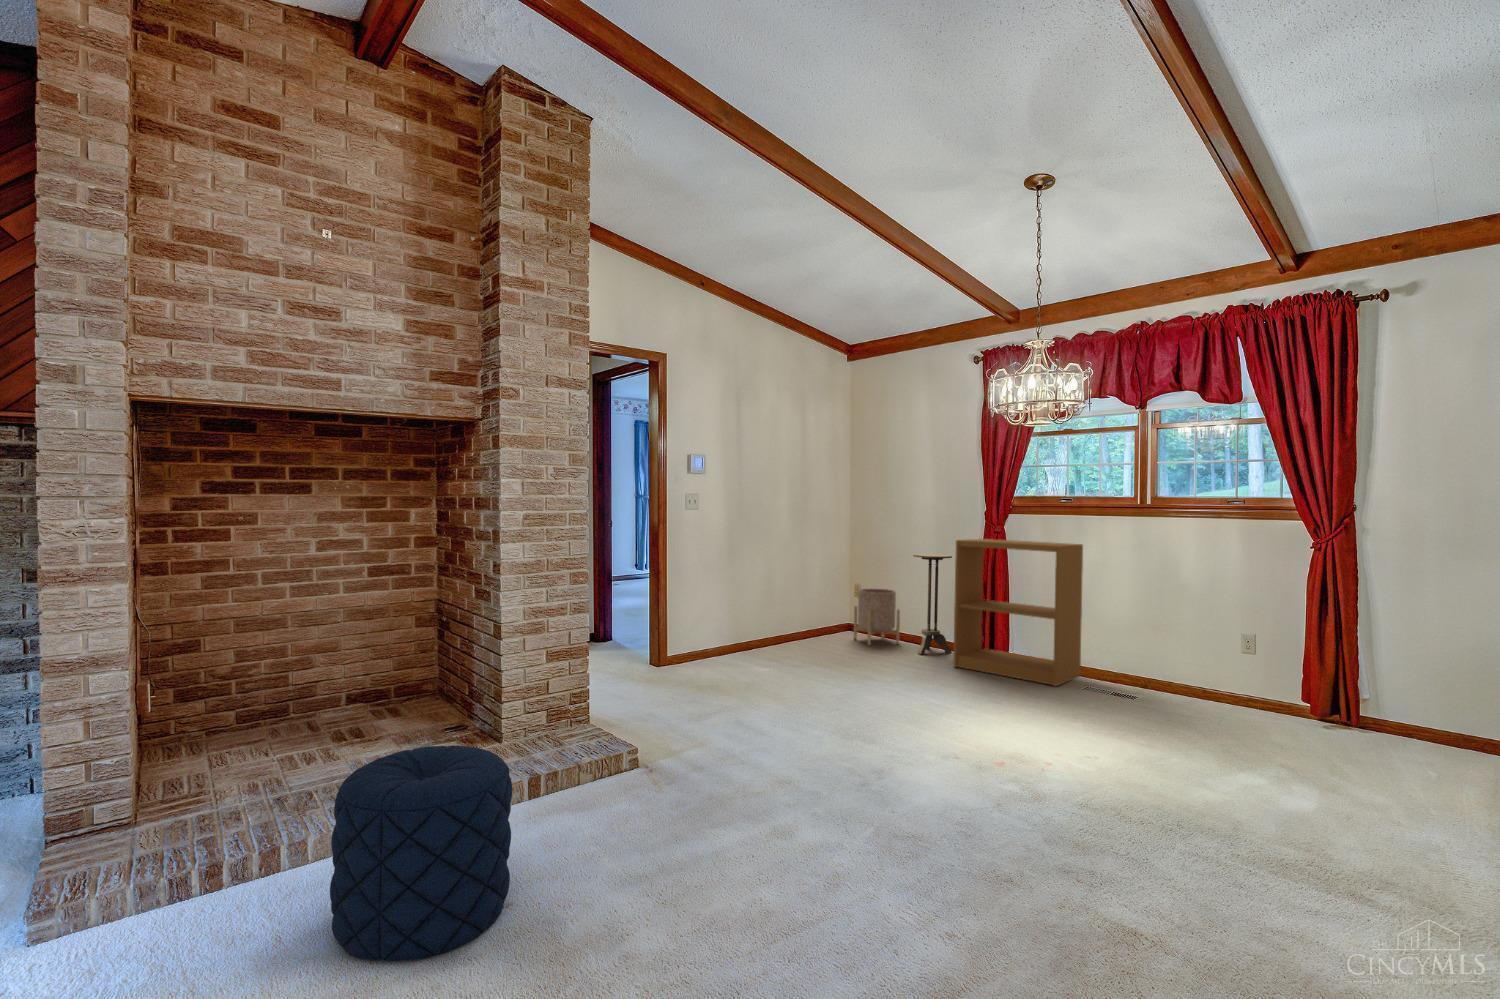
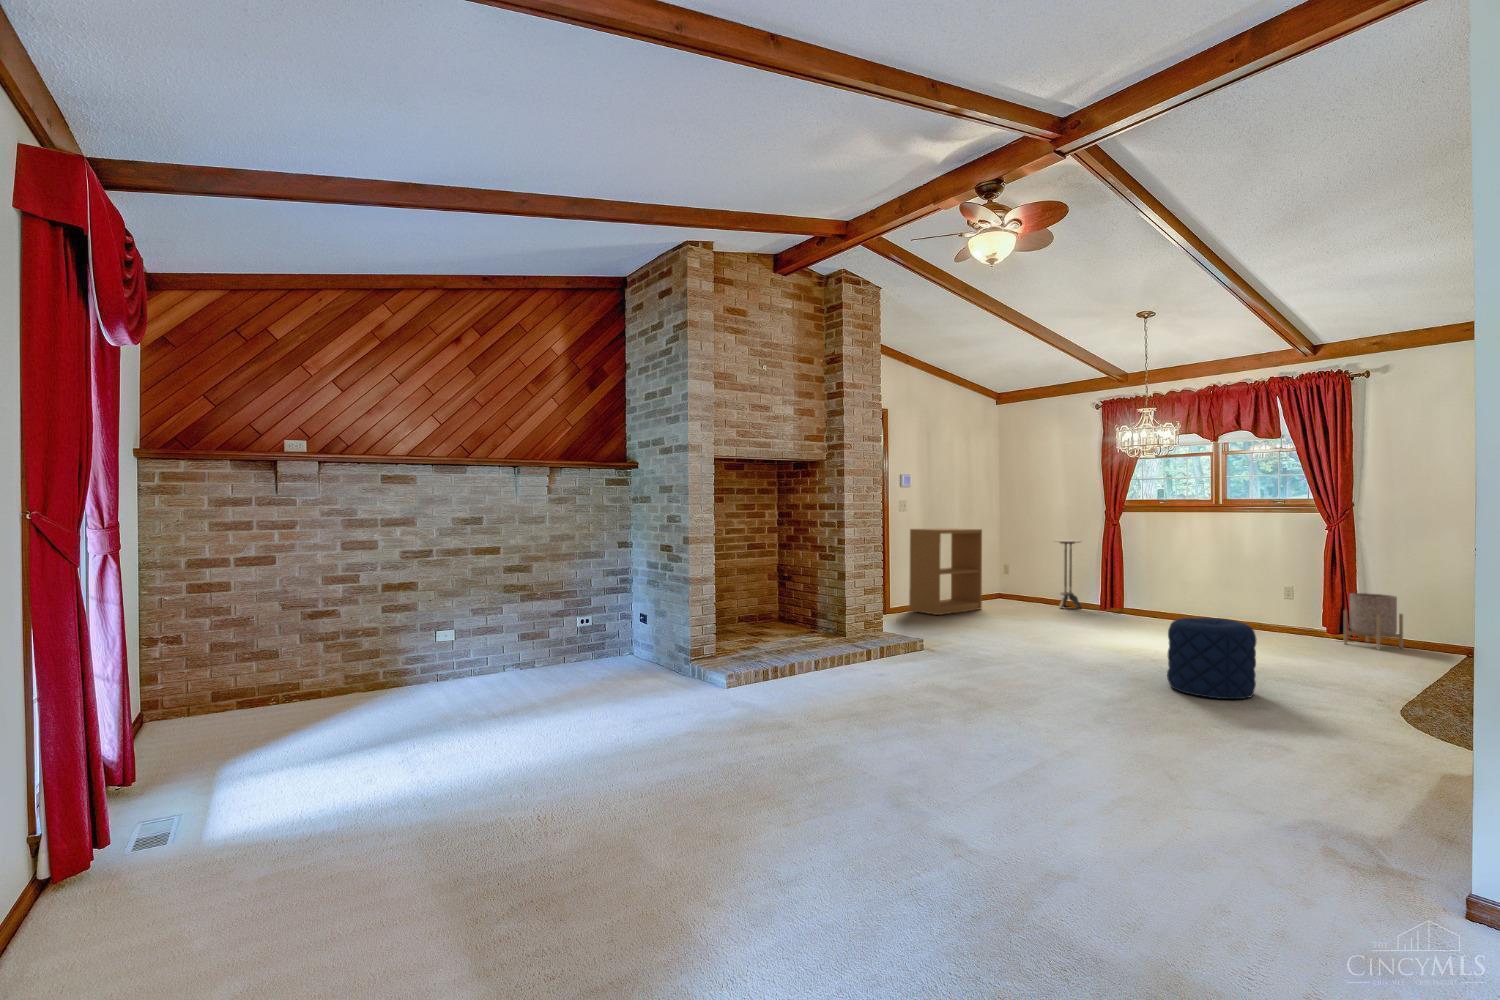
bookshelf: present [953,539,1083,686] -> present [909,528,982,615]
planter: present [854,588,900,646] -> present [1344,593,1403,650]
pouf: present [330,745,512,961] -> present [1167,617,1257,699]

